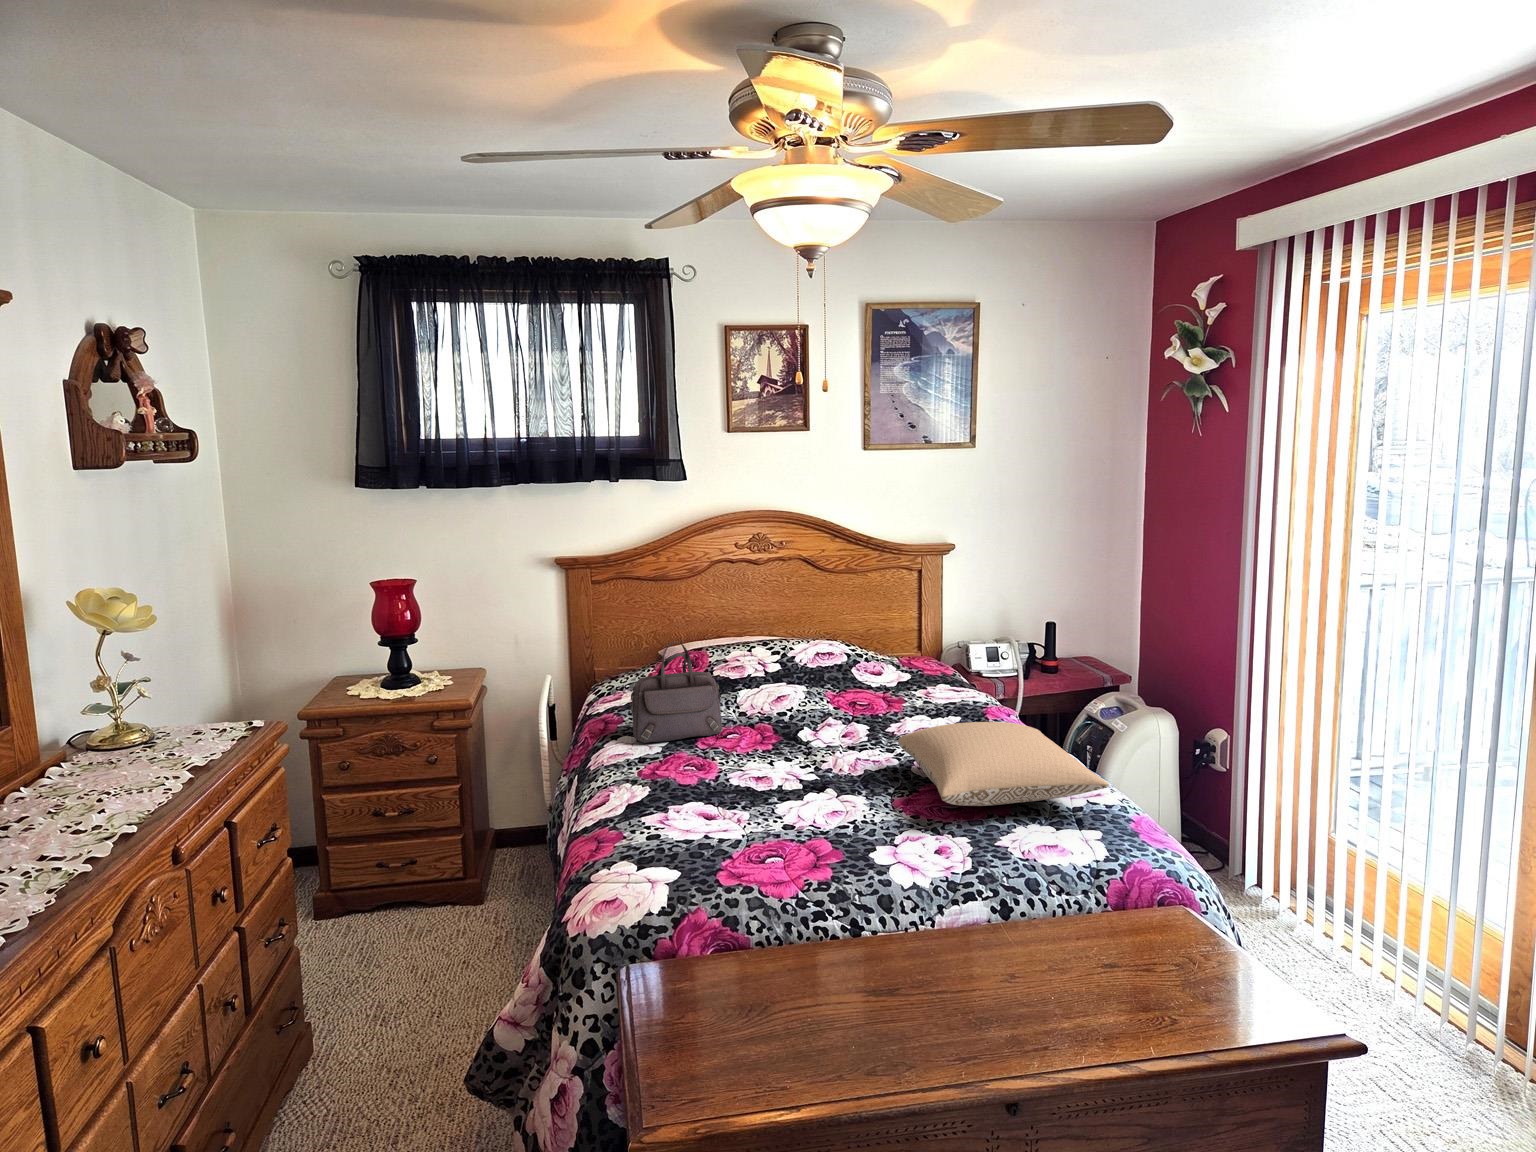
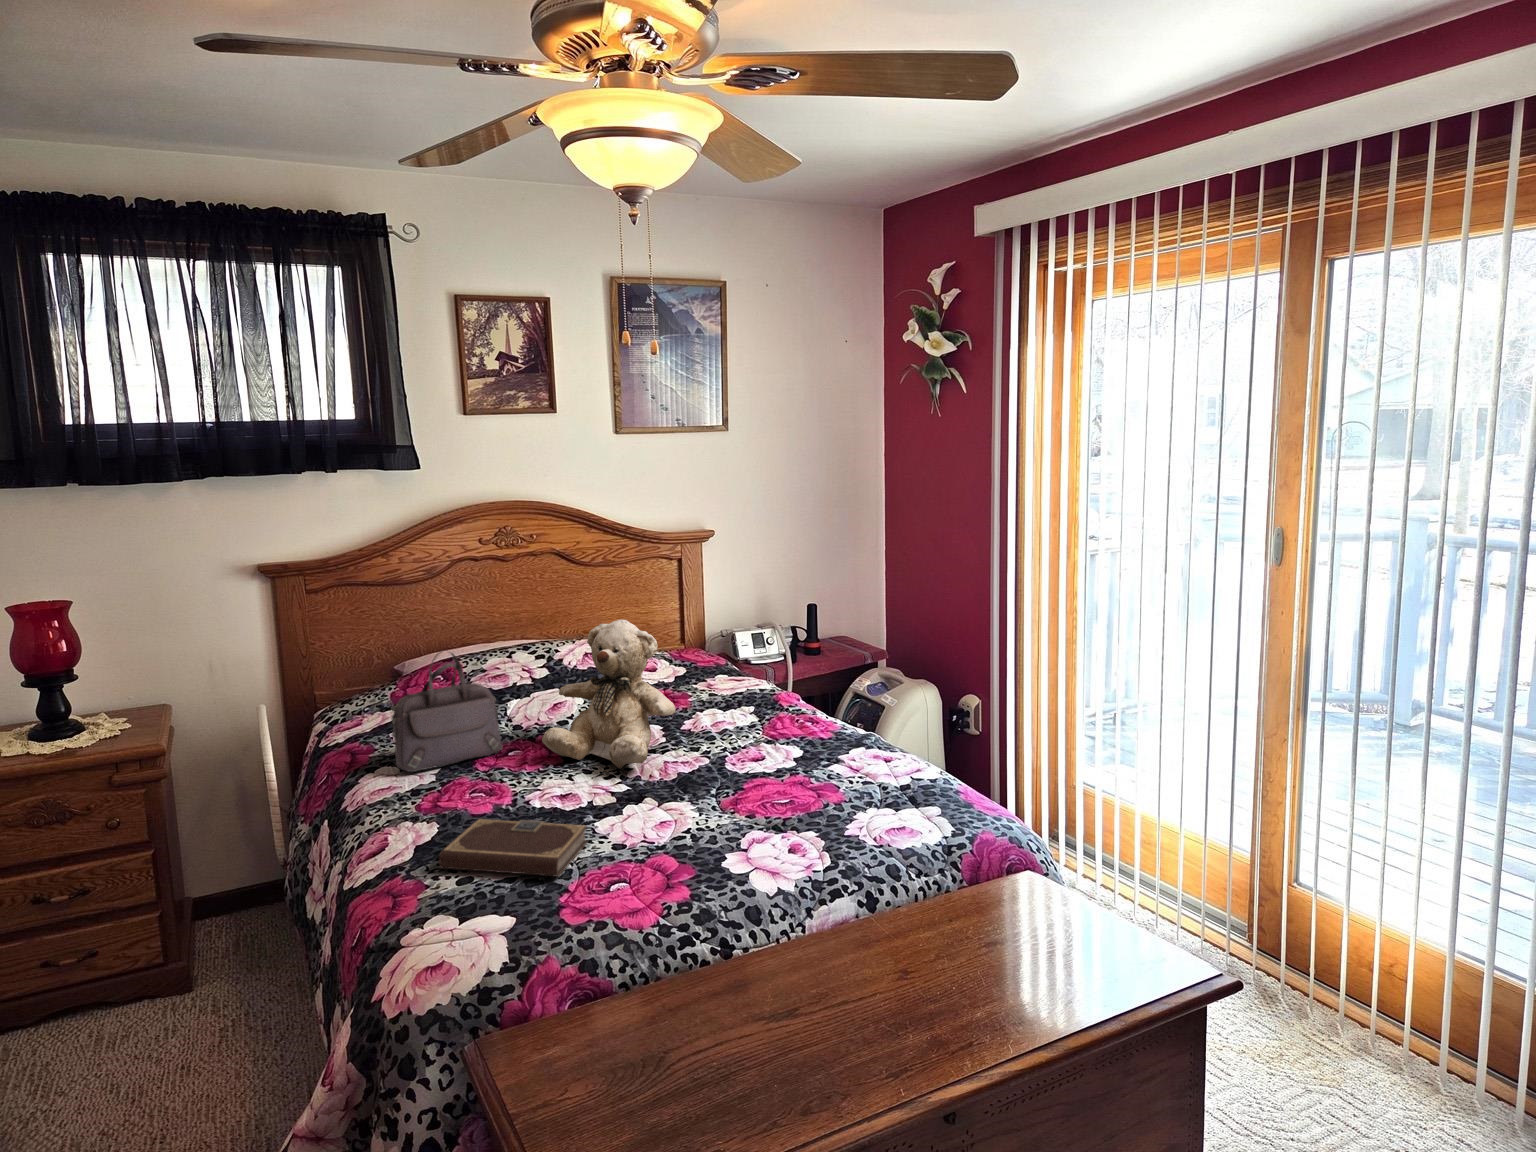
teddy bear: none [752,625,871,760] -> present [542,620,675,769]
pillow: present [898,722,1109,806] -> none [712,707,938,797]
notebook: none [638,788,764,845] -> present [439,819,588,876]

